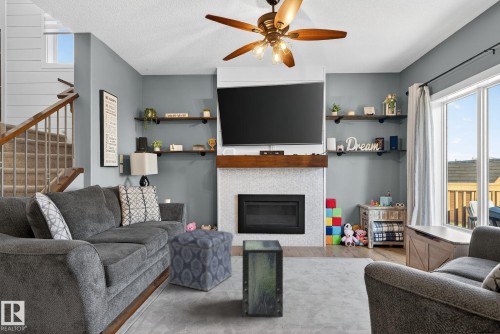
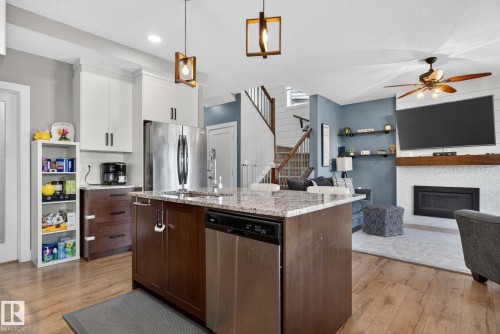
storage box: present [242,240,283,317] -> none [405,209,432,250]

